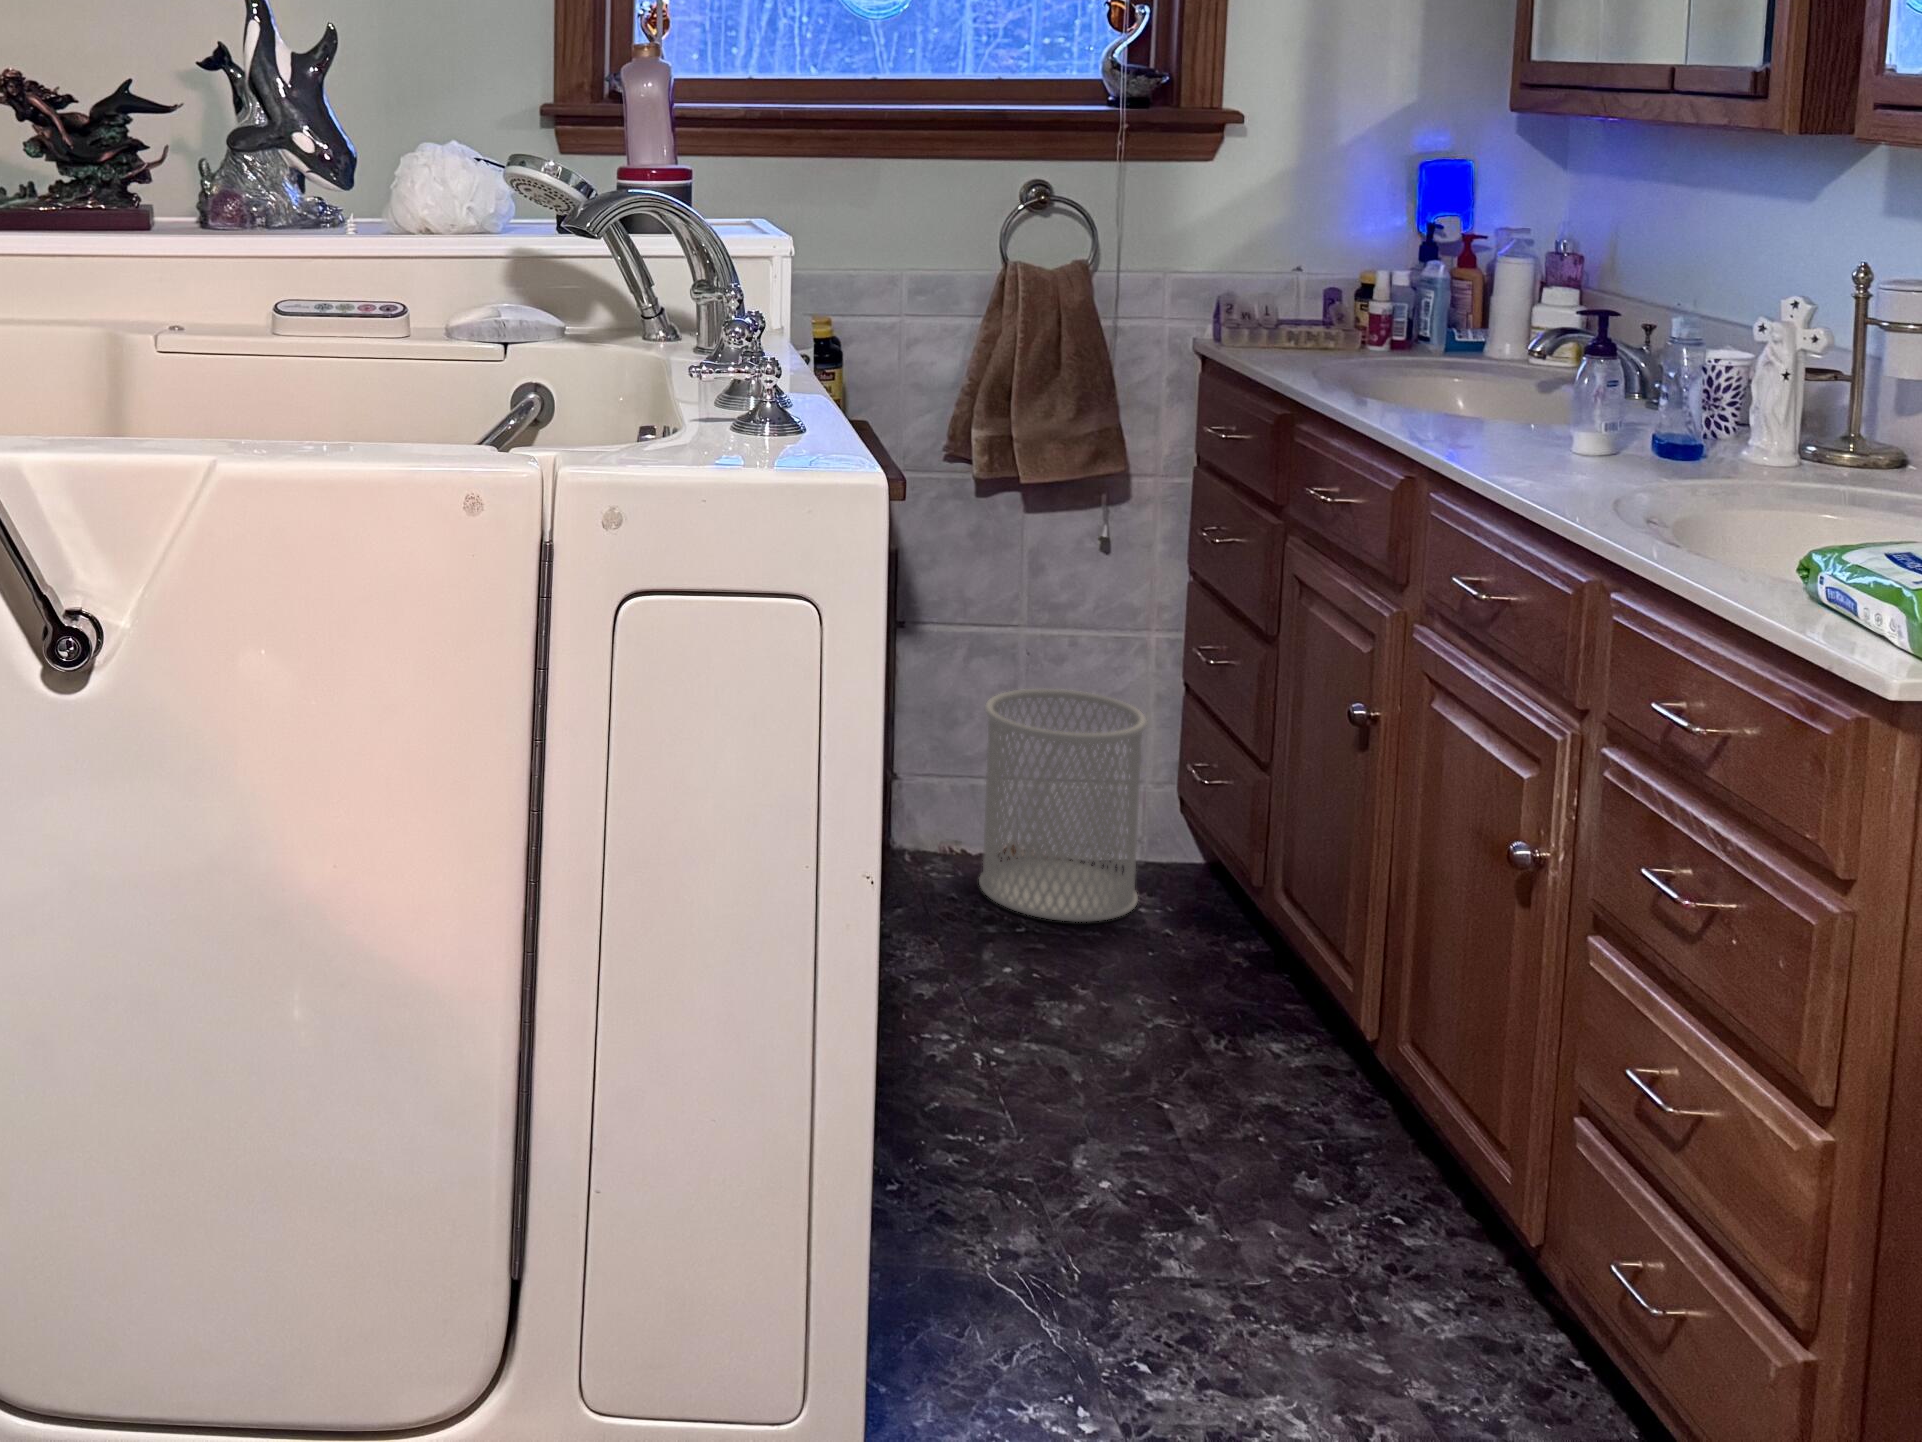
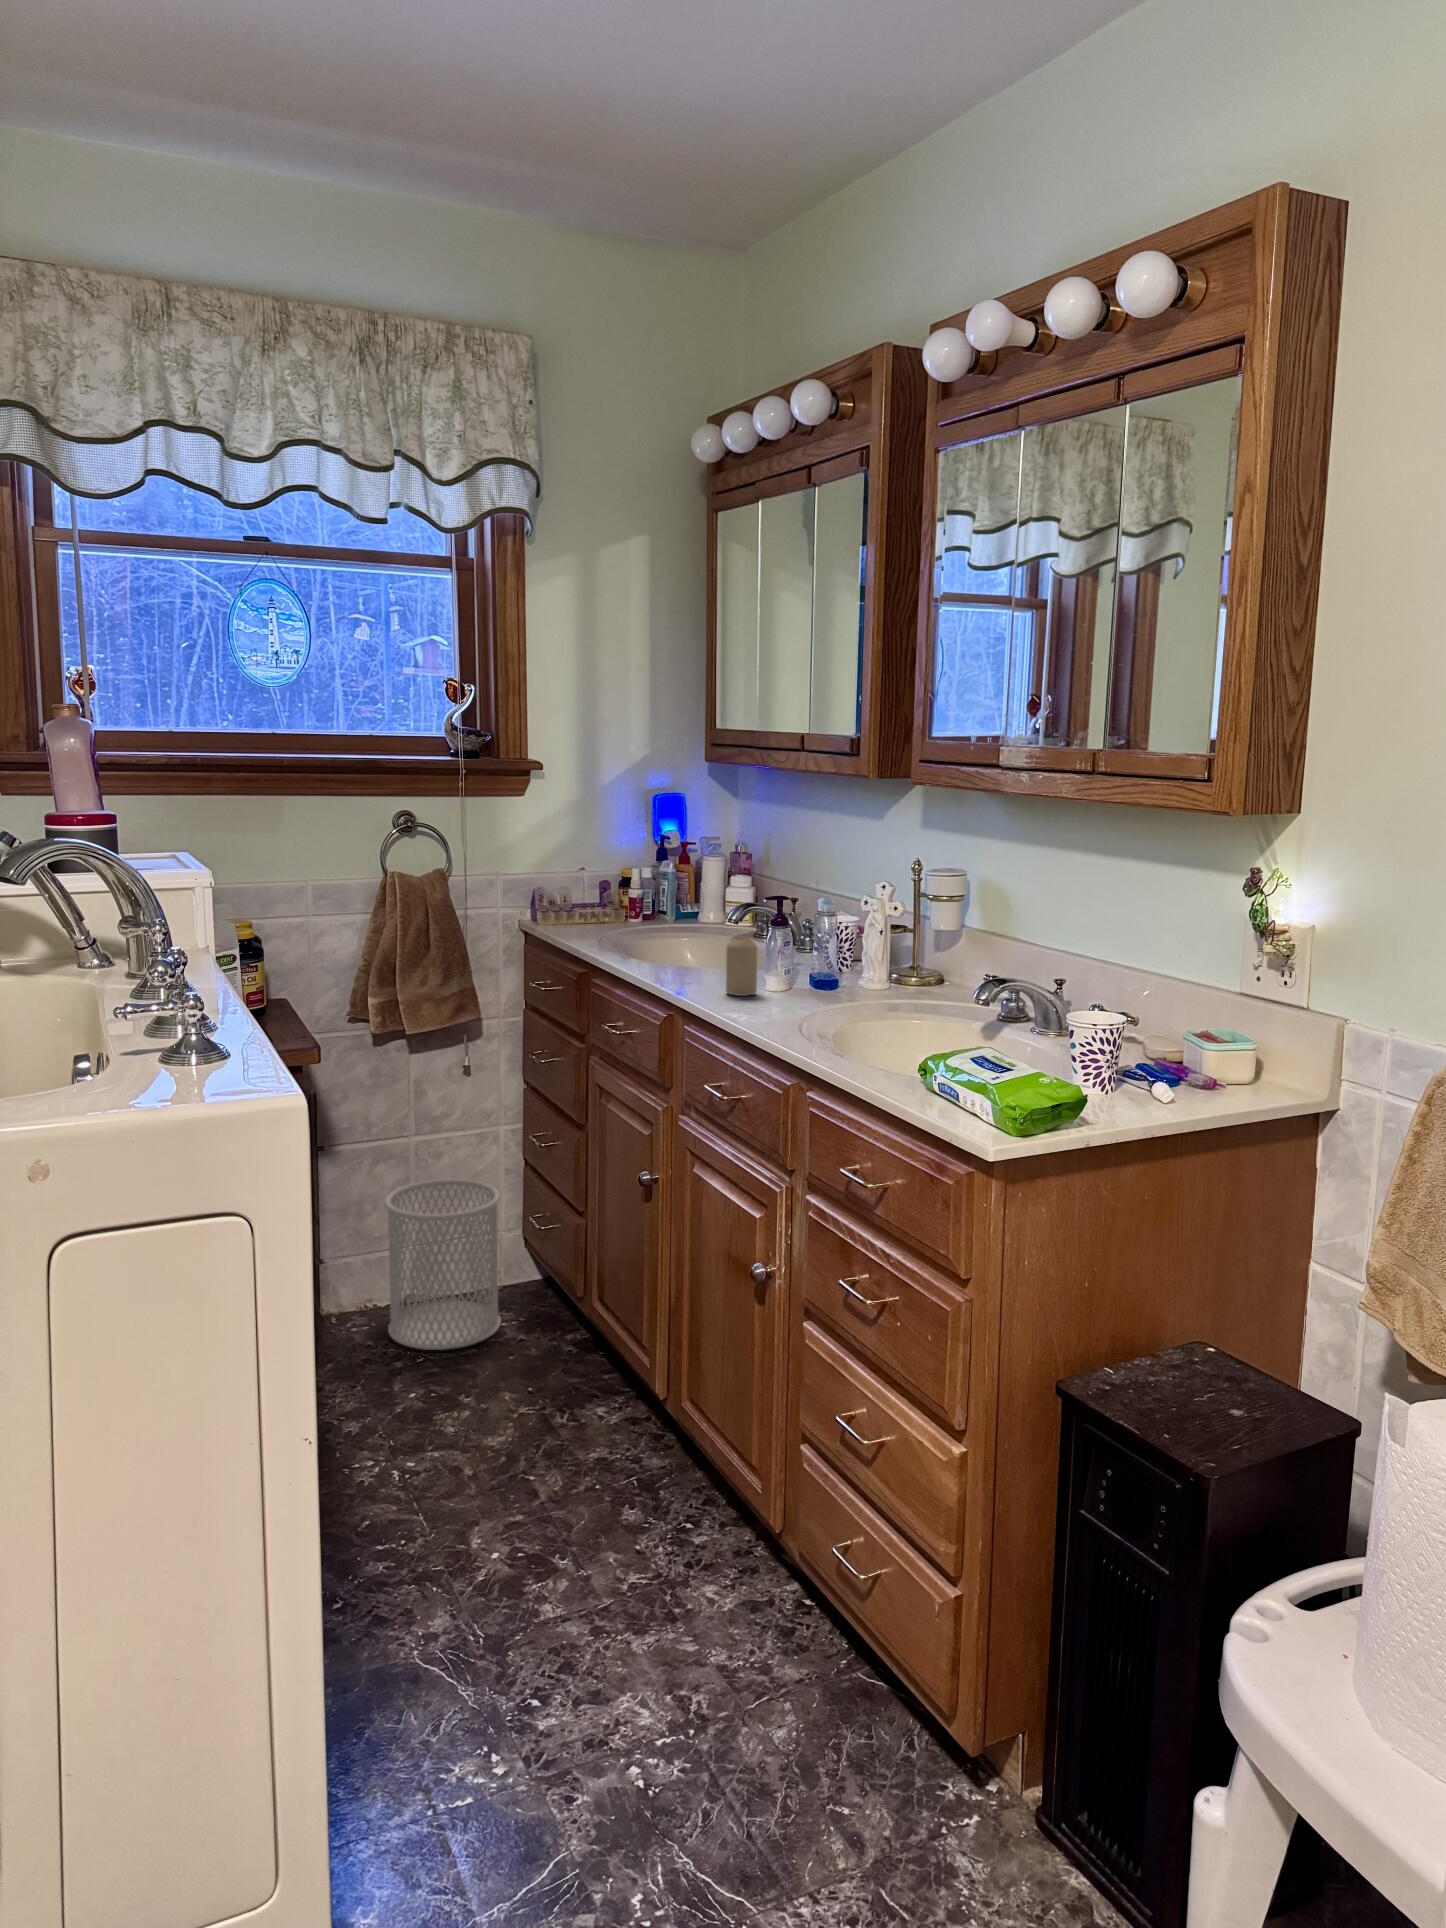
candle: none [1505,369,1561,457] -> present [726,937,757,996]

